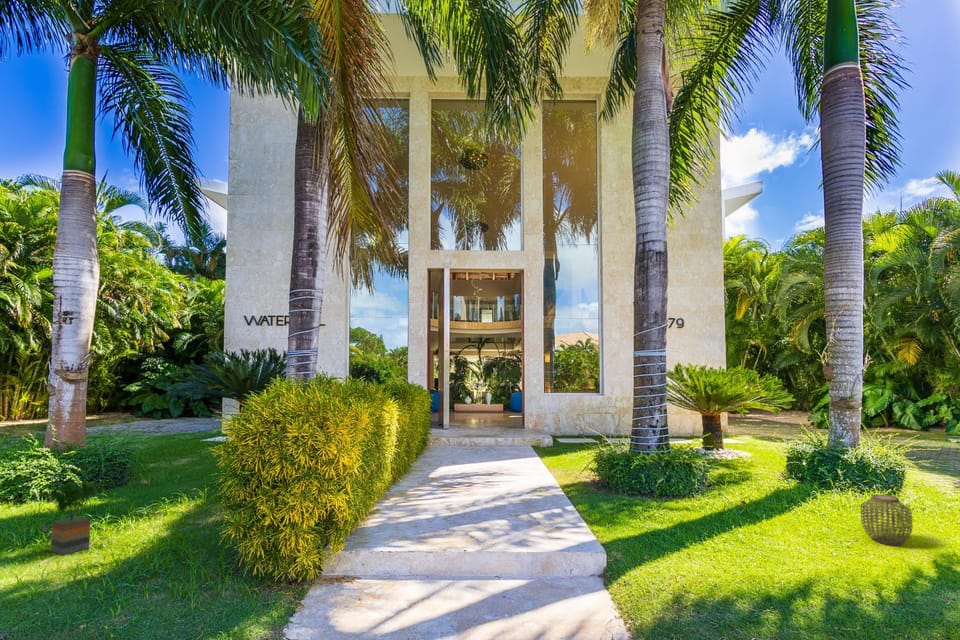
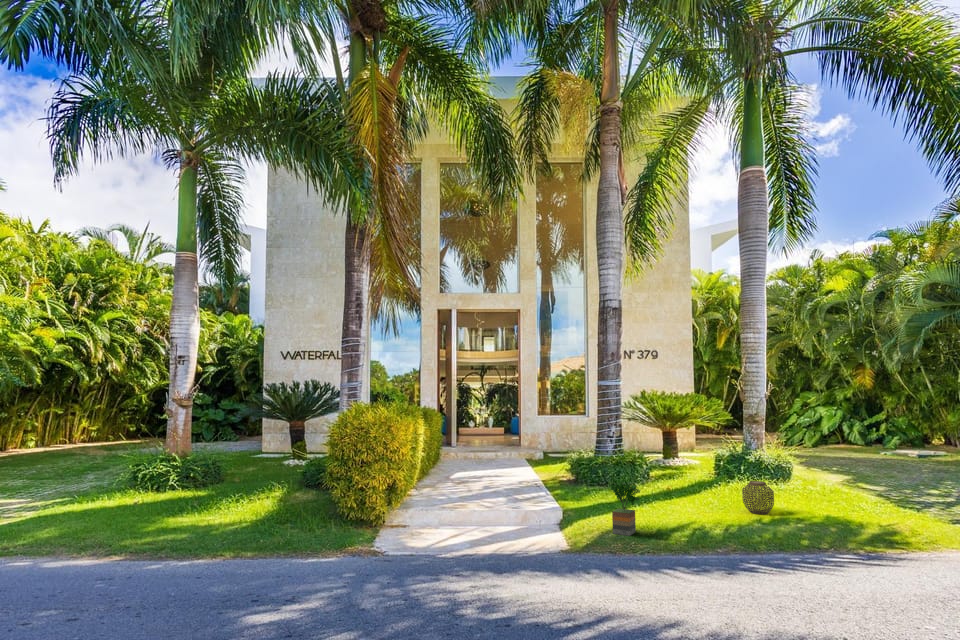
potted tree: present [46,482,101,555] -> present [610,483,640,536]

